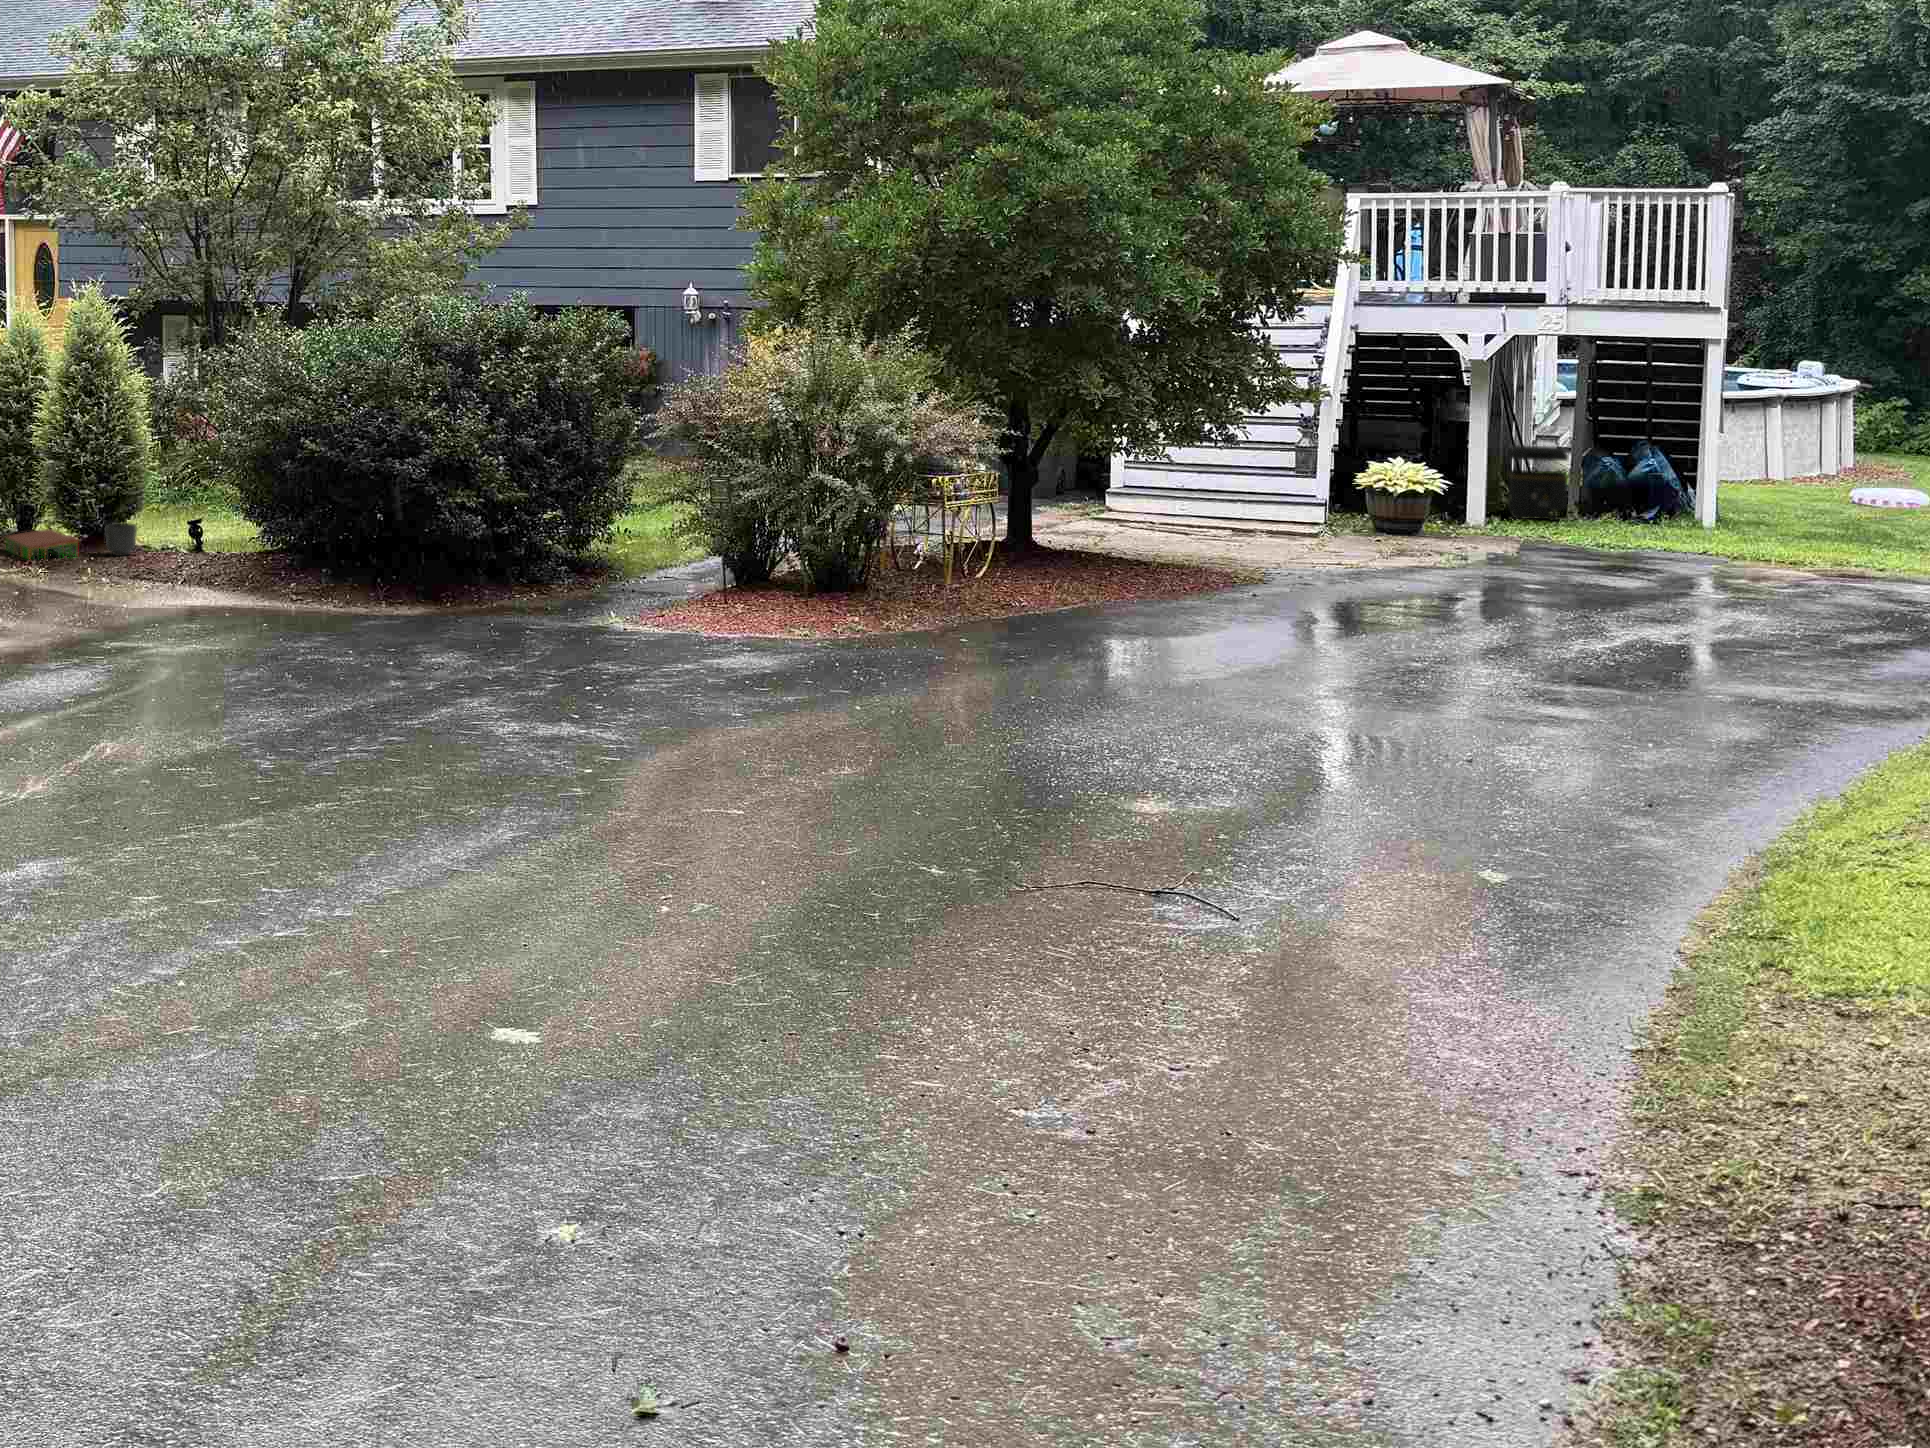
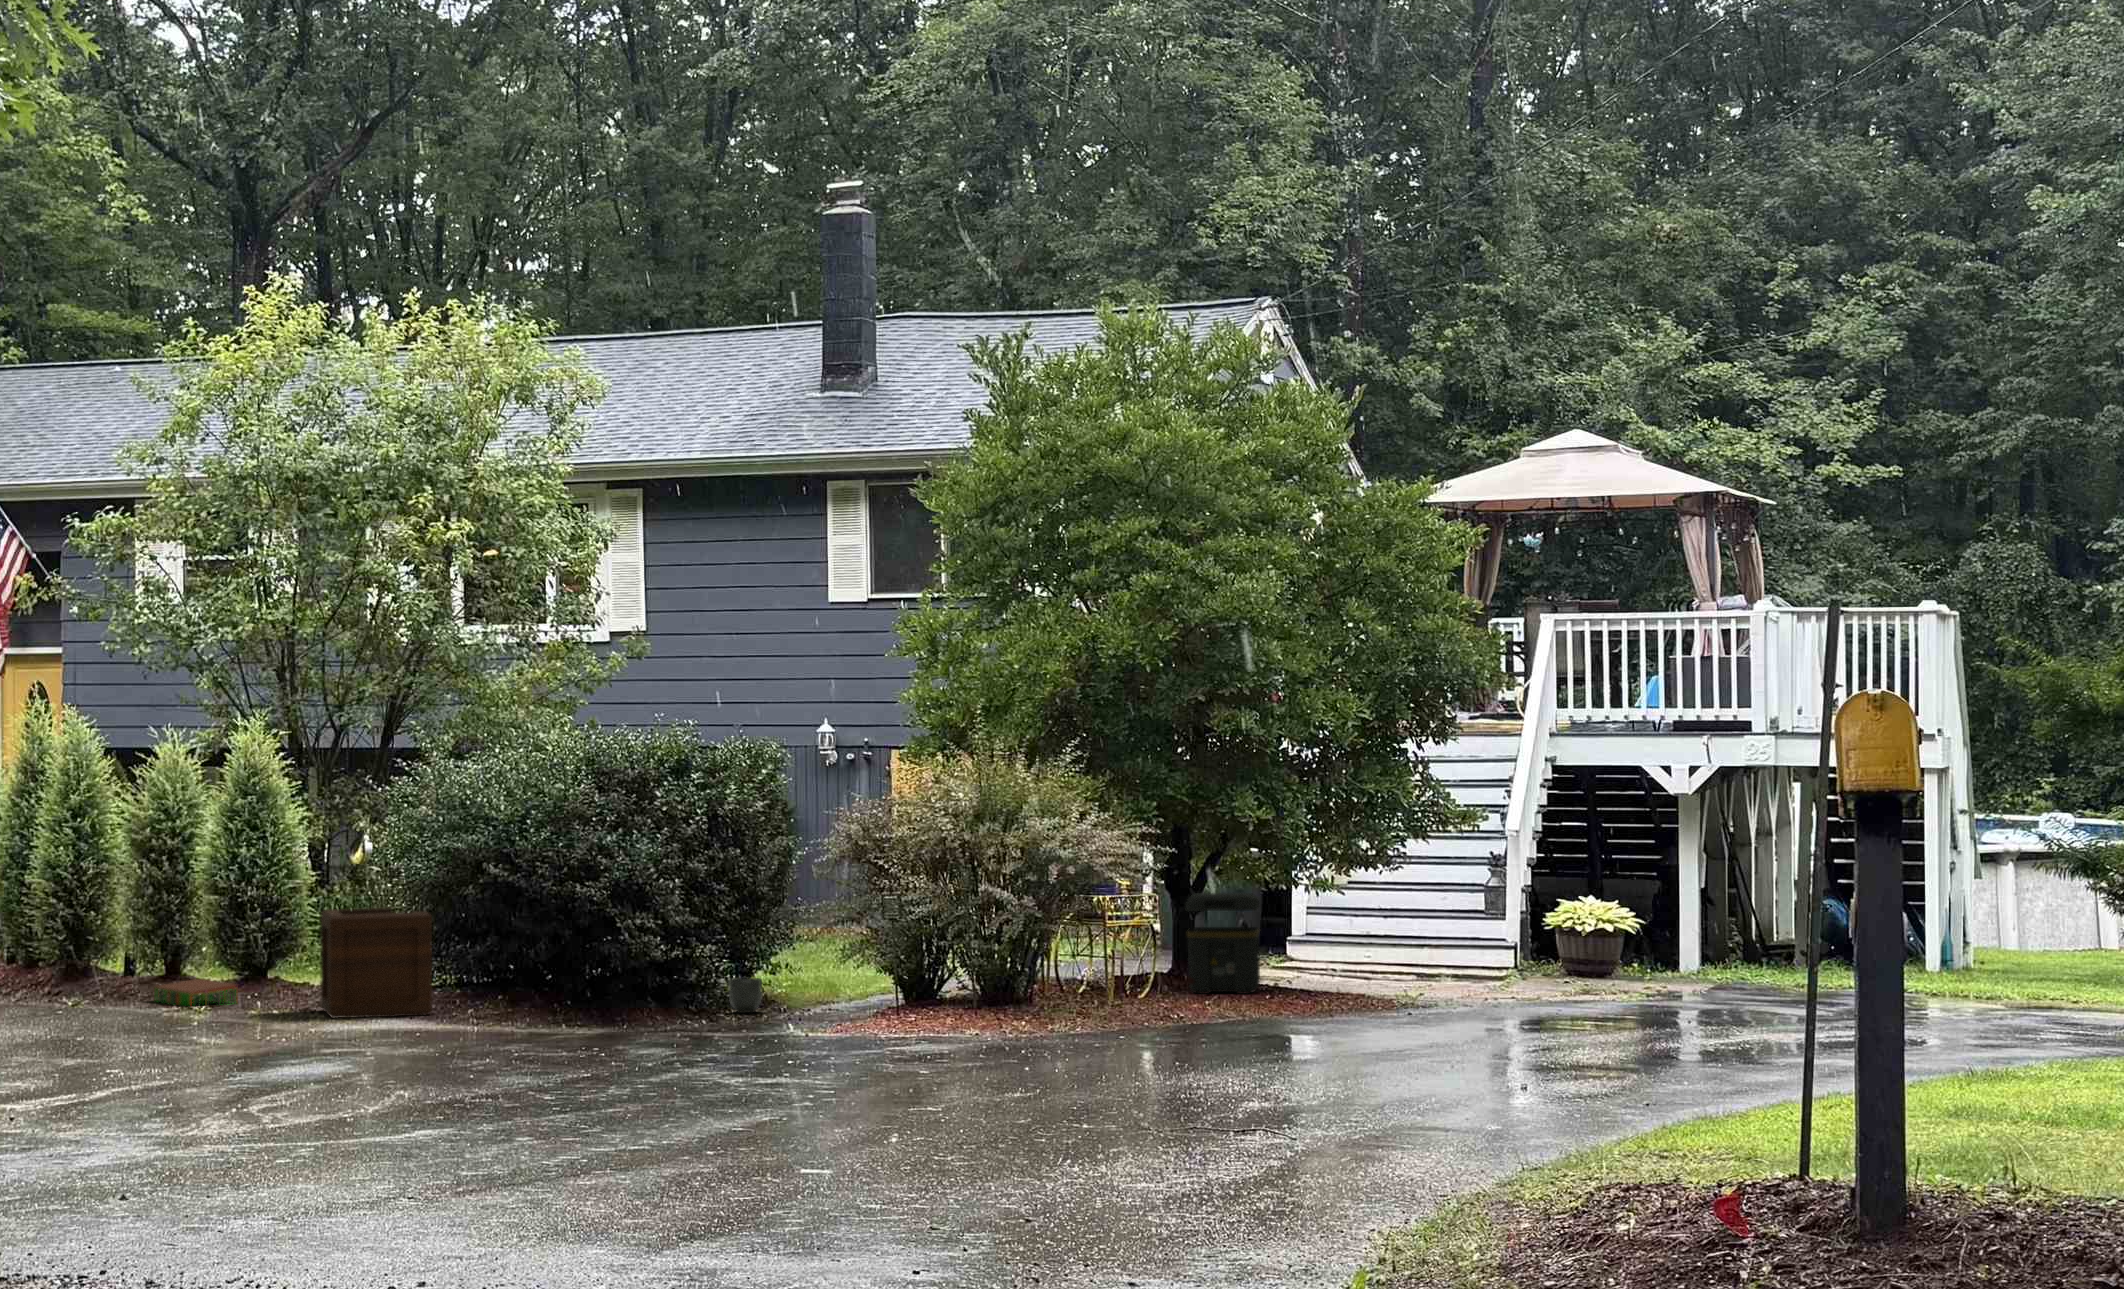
toolbox: present [1507,446,1568,521] -> present [1185,893,1260,994]
wooden crate: none [138,471,244,588] -> present [320,908,432,1018]
planter: present [106,523,137,556] -> present [728,978,762,1013]

